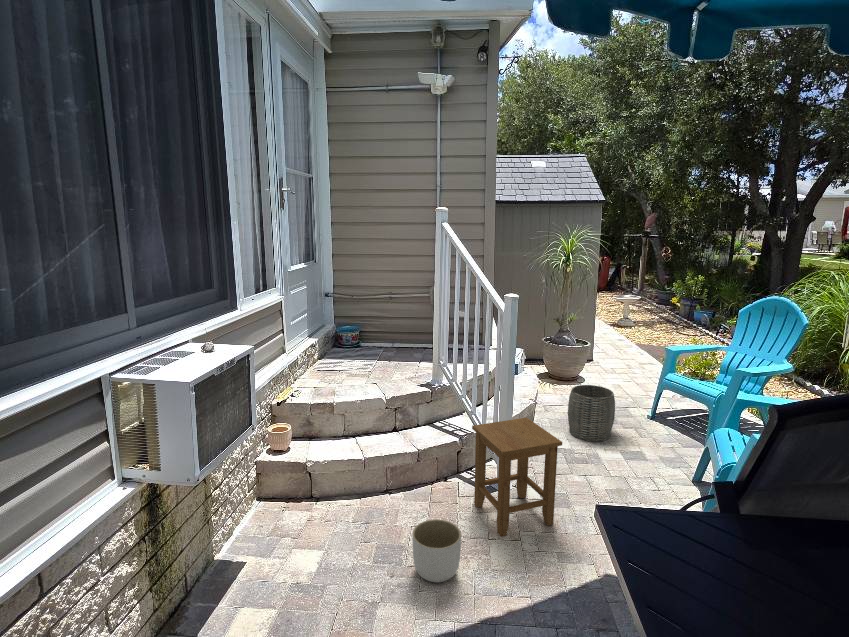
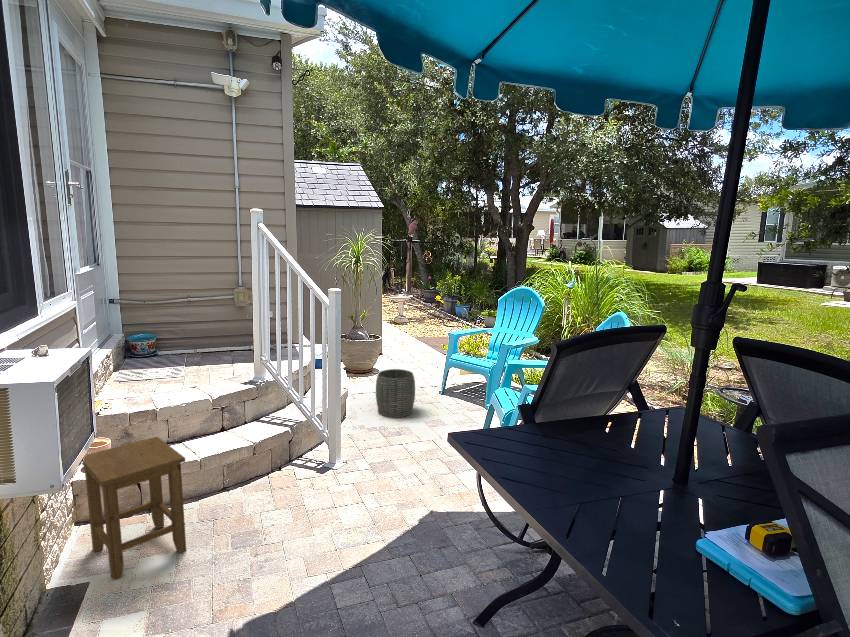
stool: present [472,418,562,537] -> present [82,437,186,580]
planter: present [412,519,461,582] -> none [274,494,319,549]

